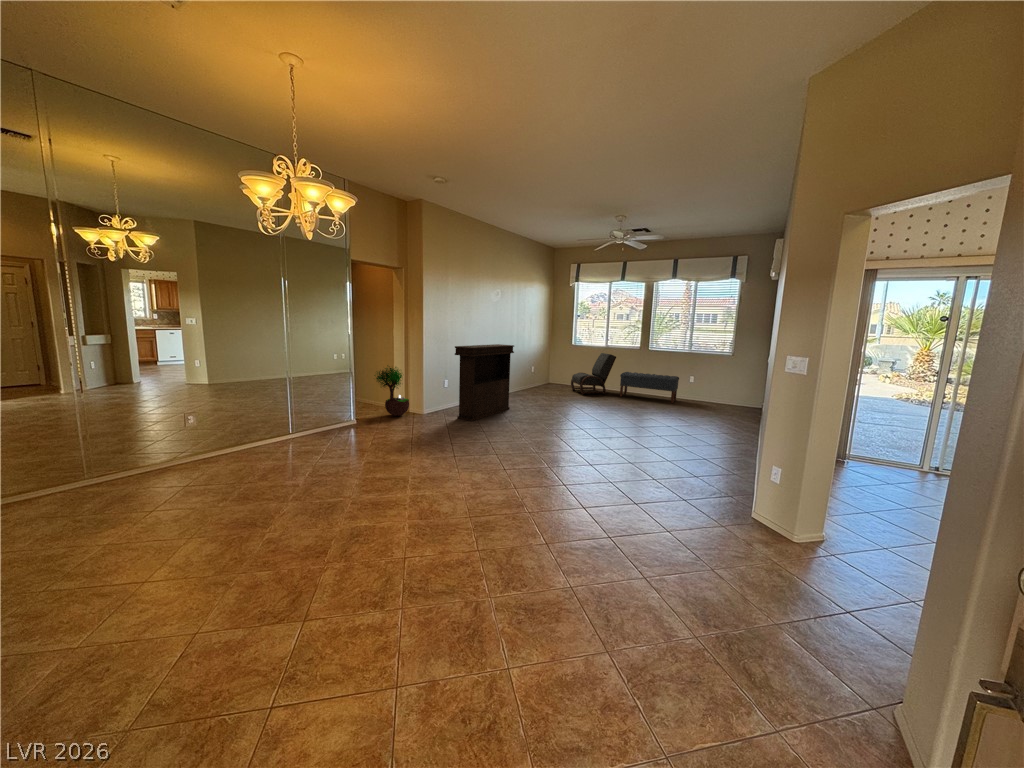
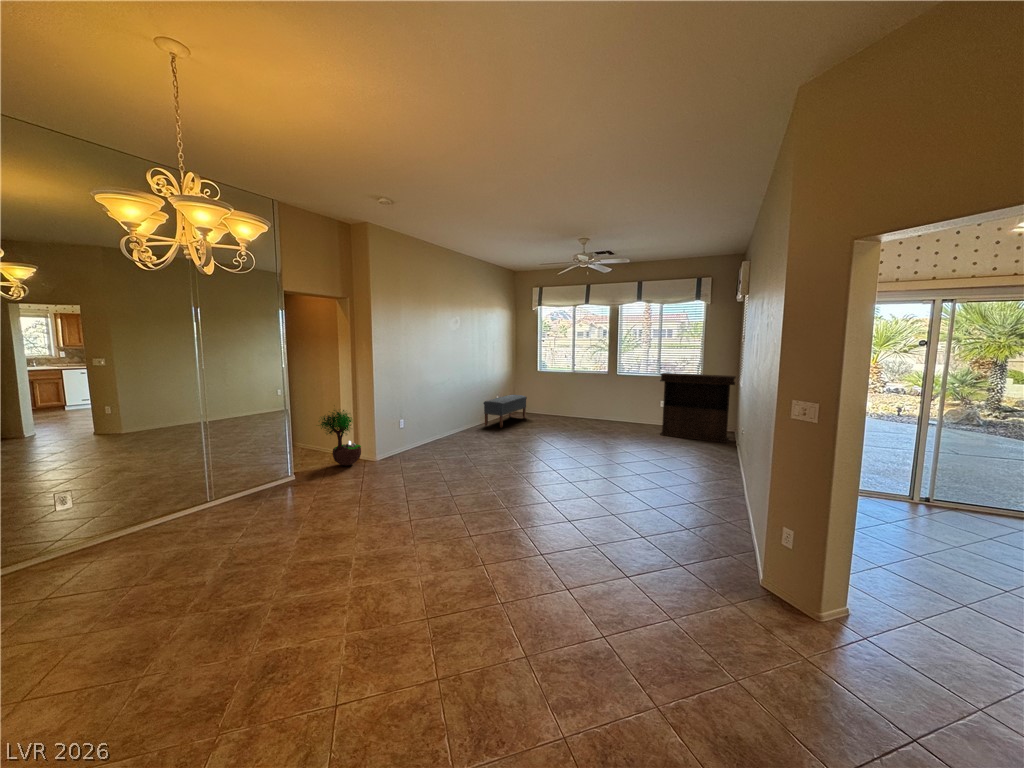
console table: present [455,344,514,421] -> present [660,373,736,443]
lounge chair: present [571,353,616,395] -> none [539,379,585,424]
bench: present [620,372,679,403] -> present [484,395,527,428]

